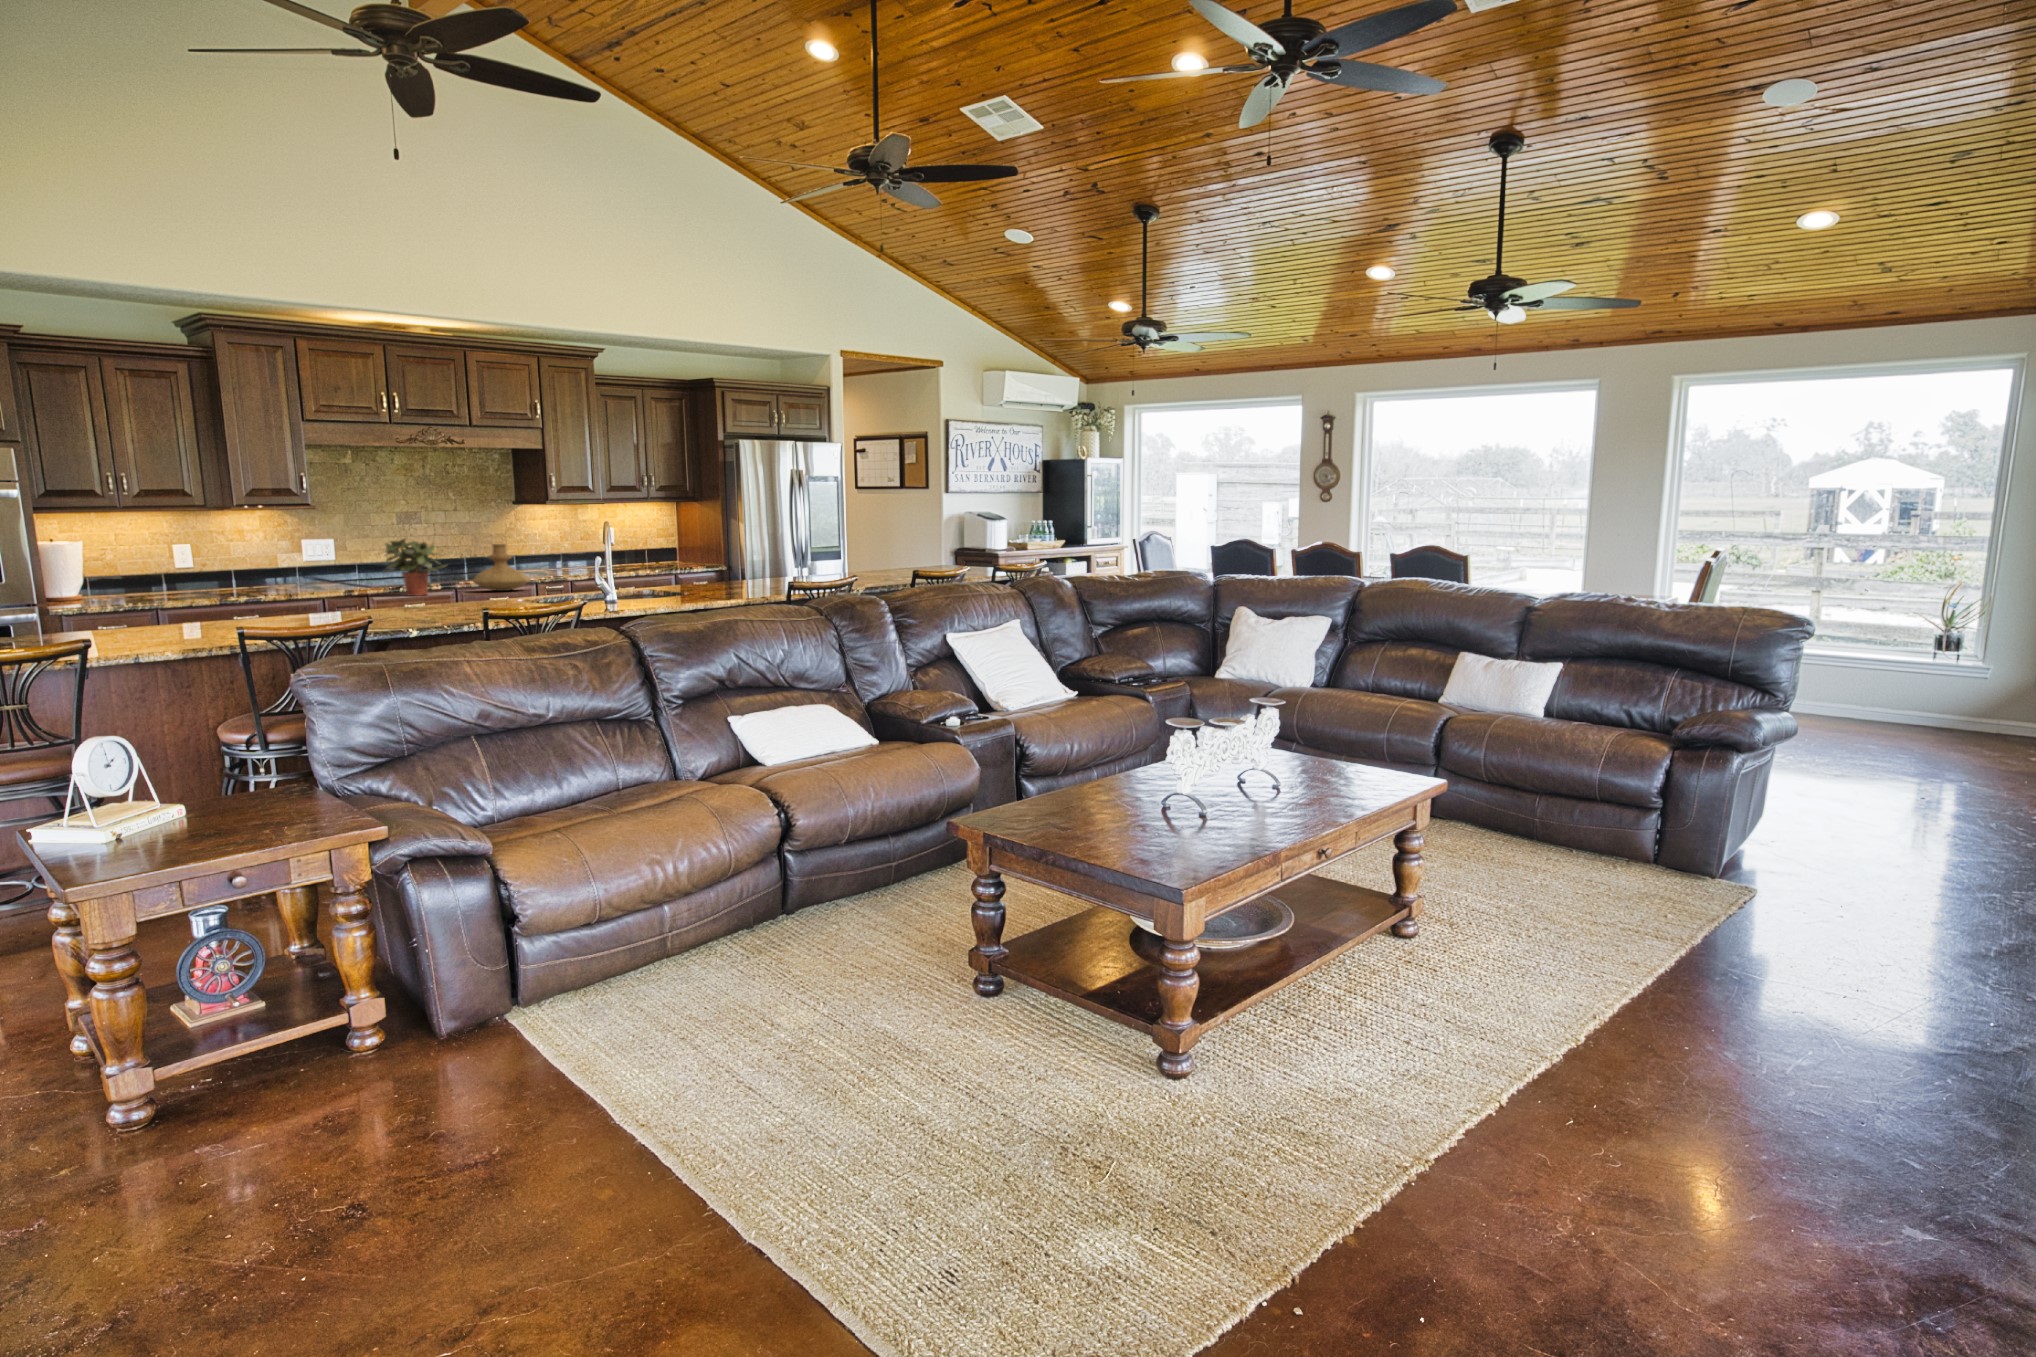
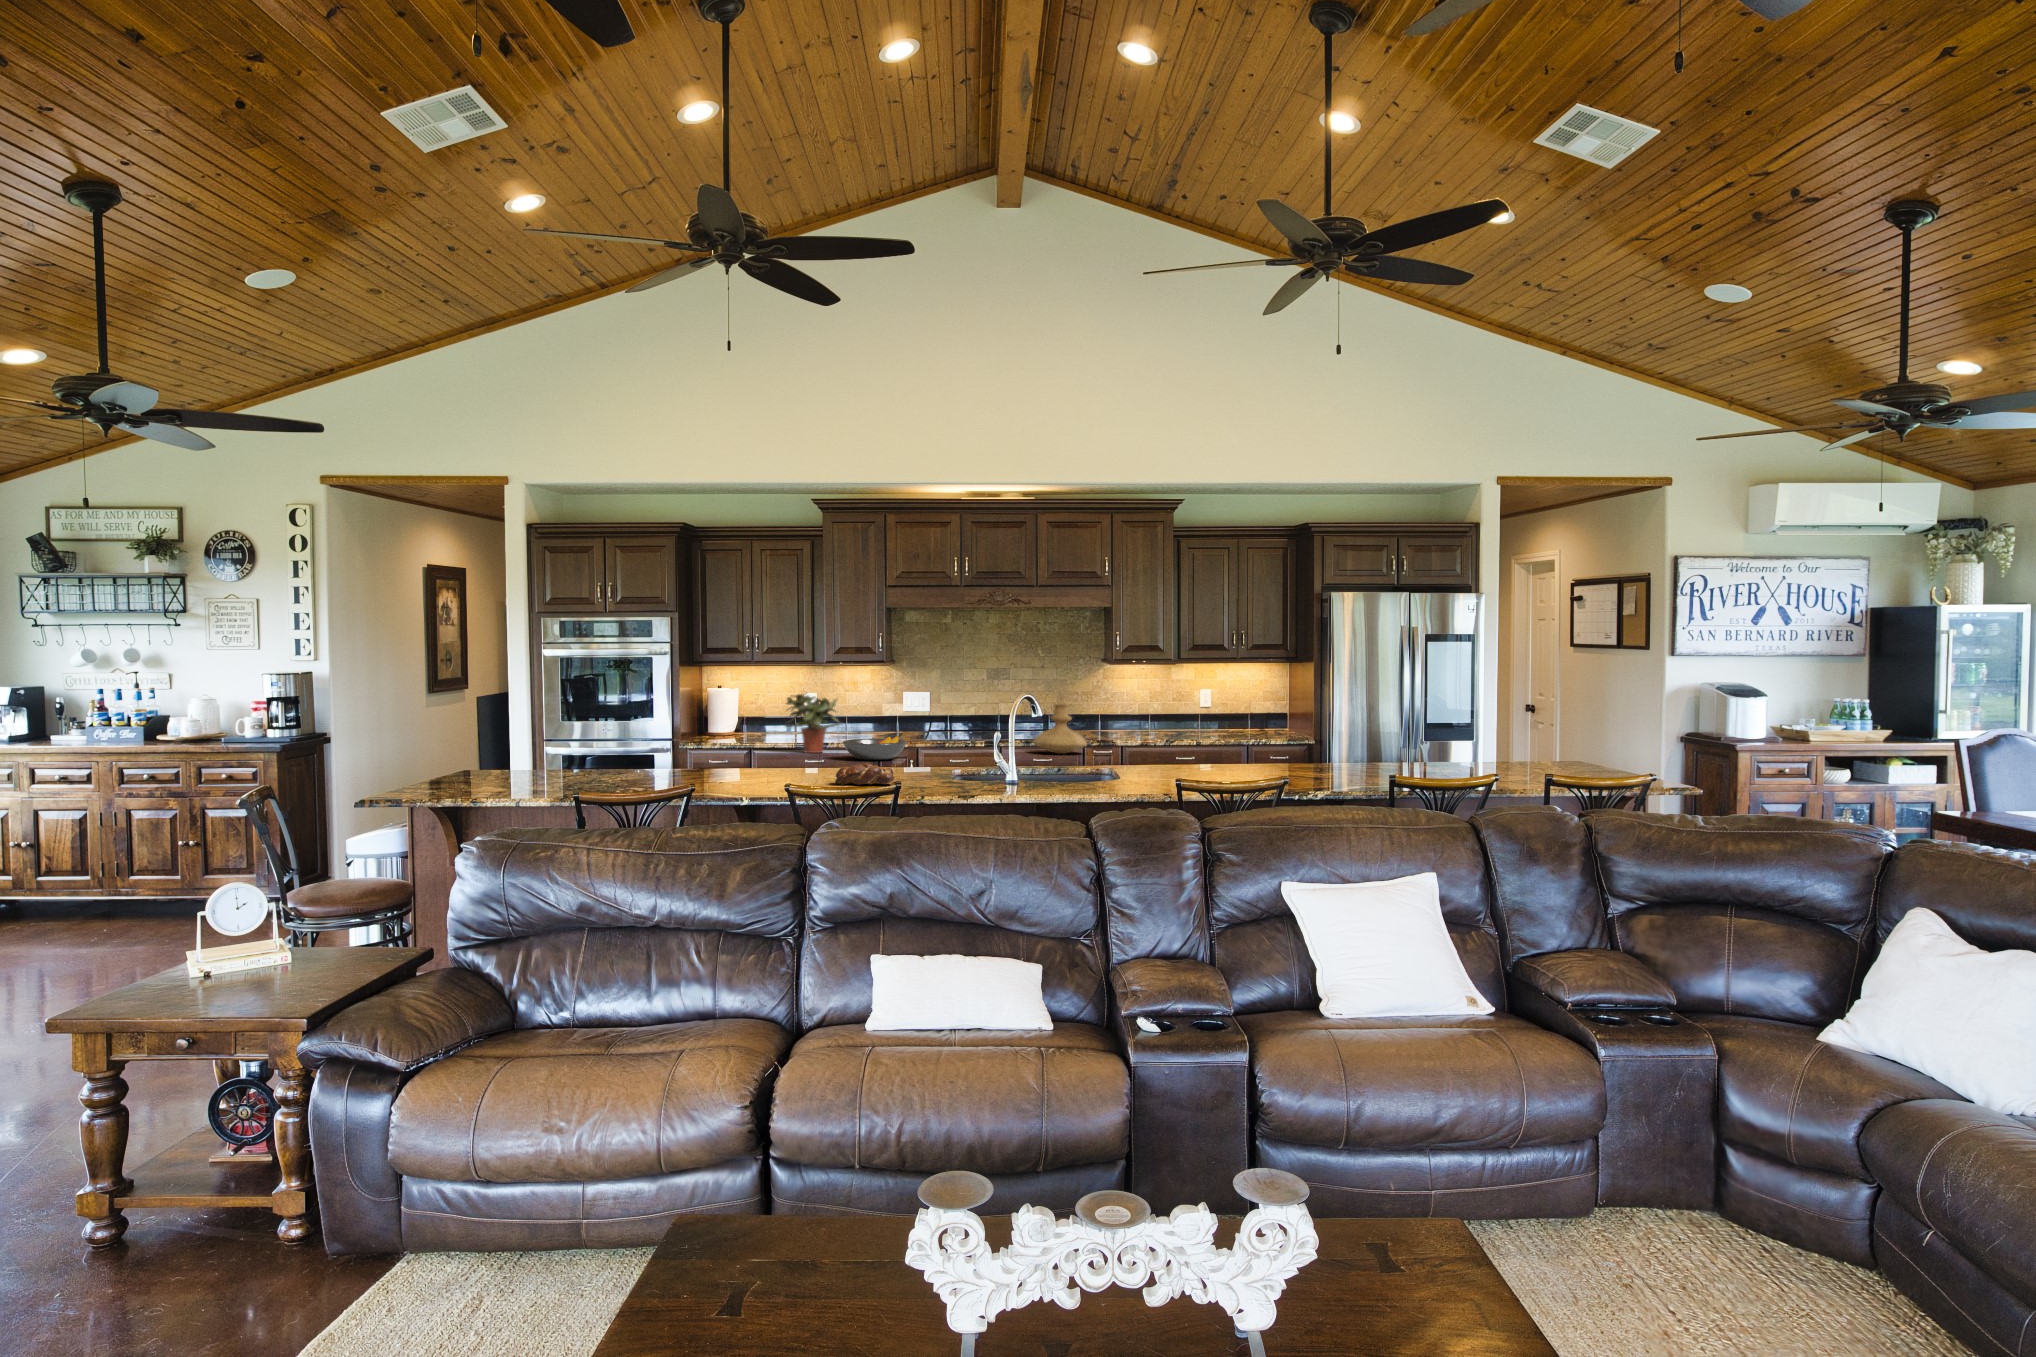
potted plant: present [384,538,446,596] -> present [786,694,841,753]
fruit bowl: none [307,580,385,606] -> present [843,736,907,760]
bread loaf: none [425,596,491,619] -> present [835,763,895,785]

